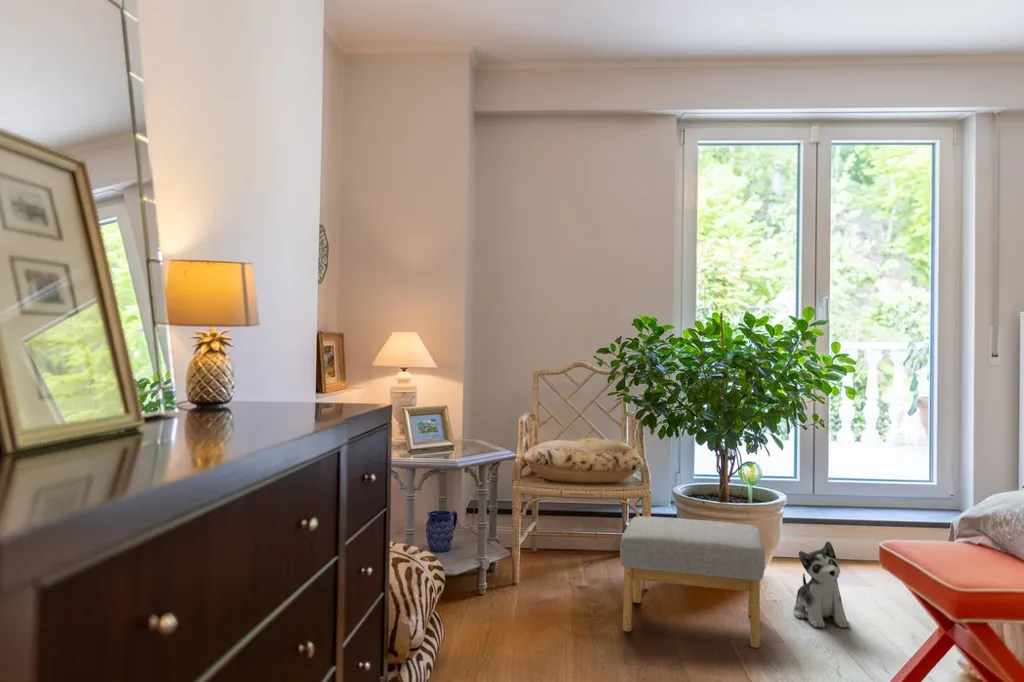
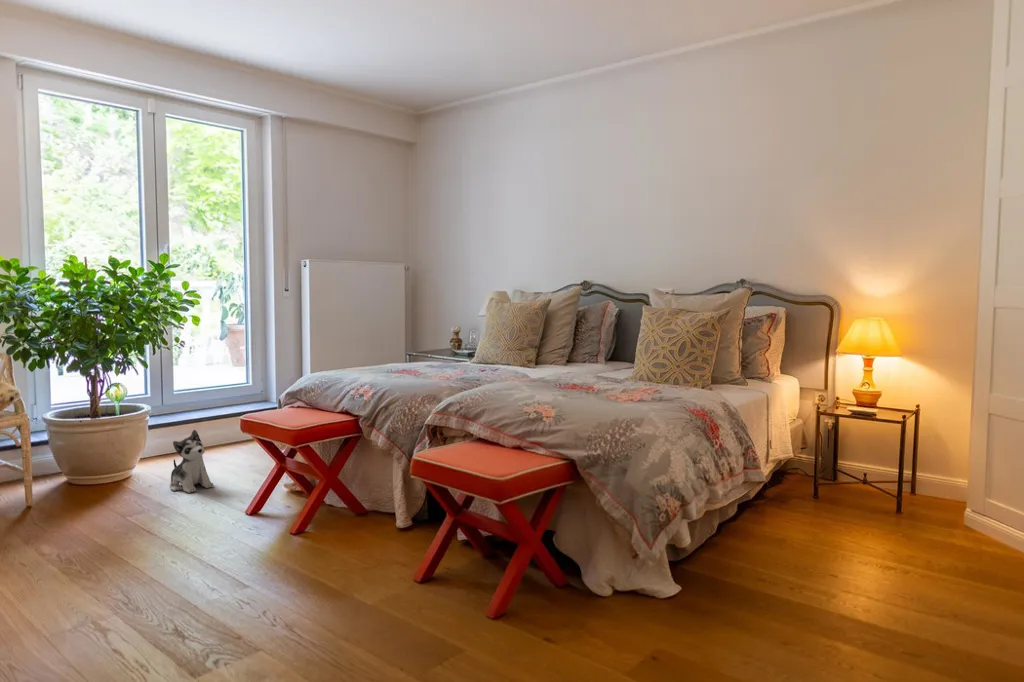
footstool: present [620,516,765,648] -> none [13,429,153,540]

